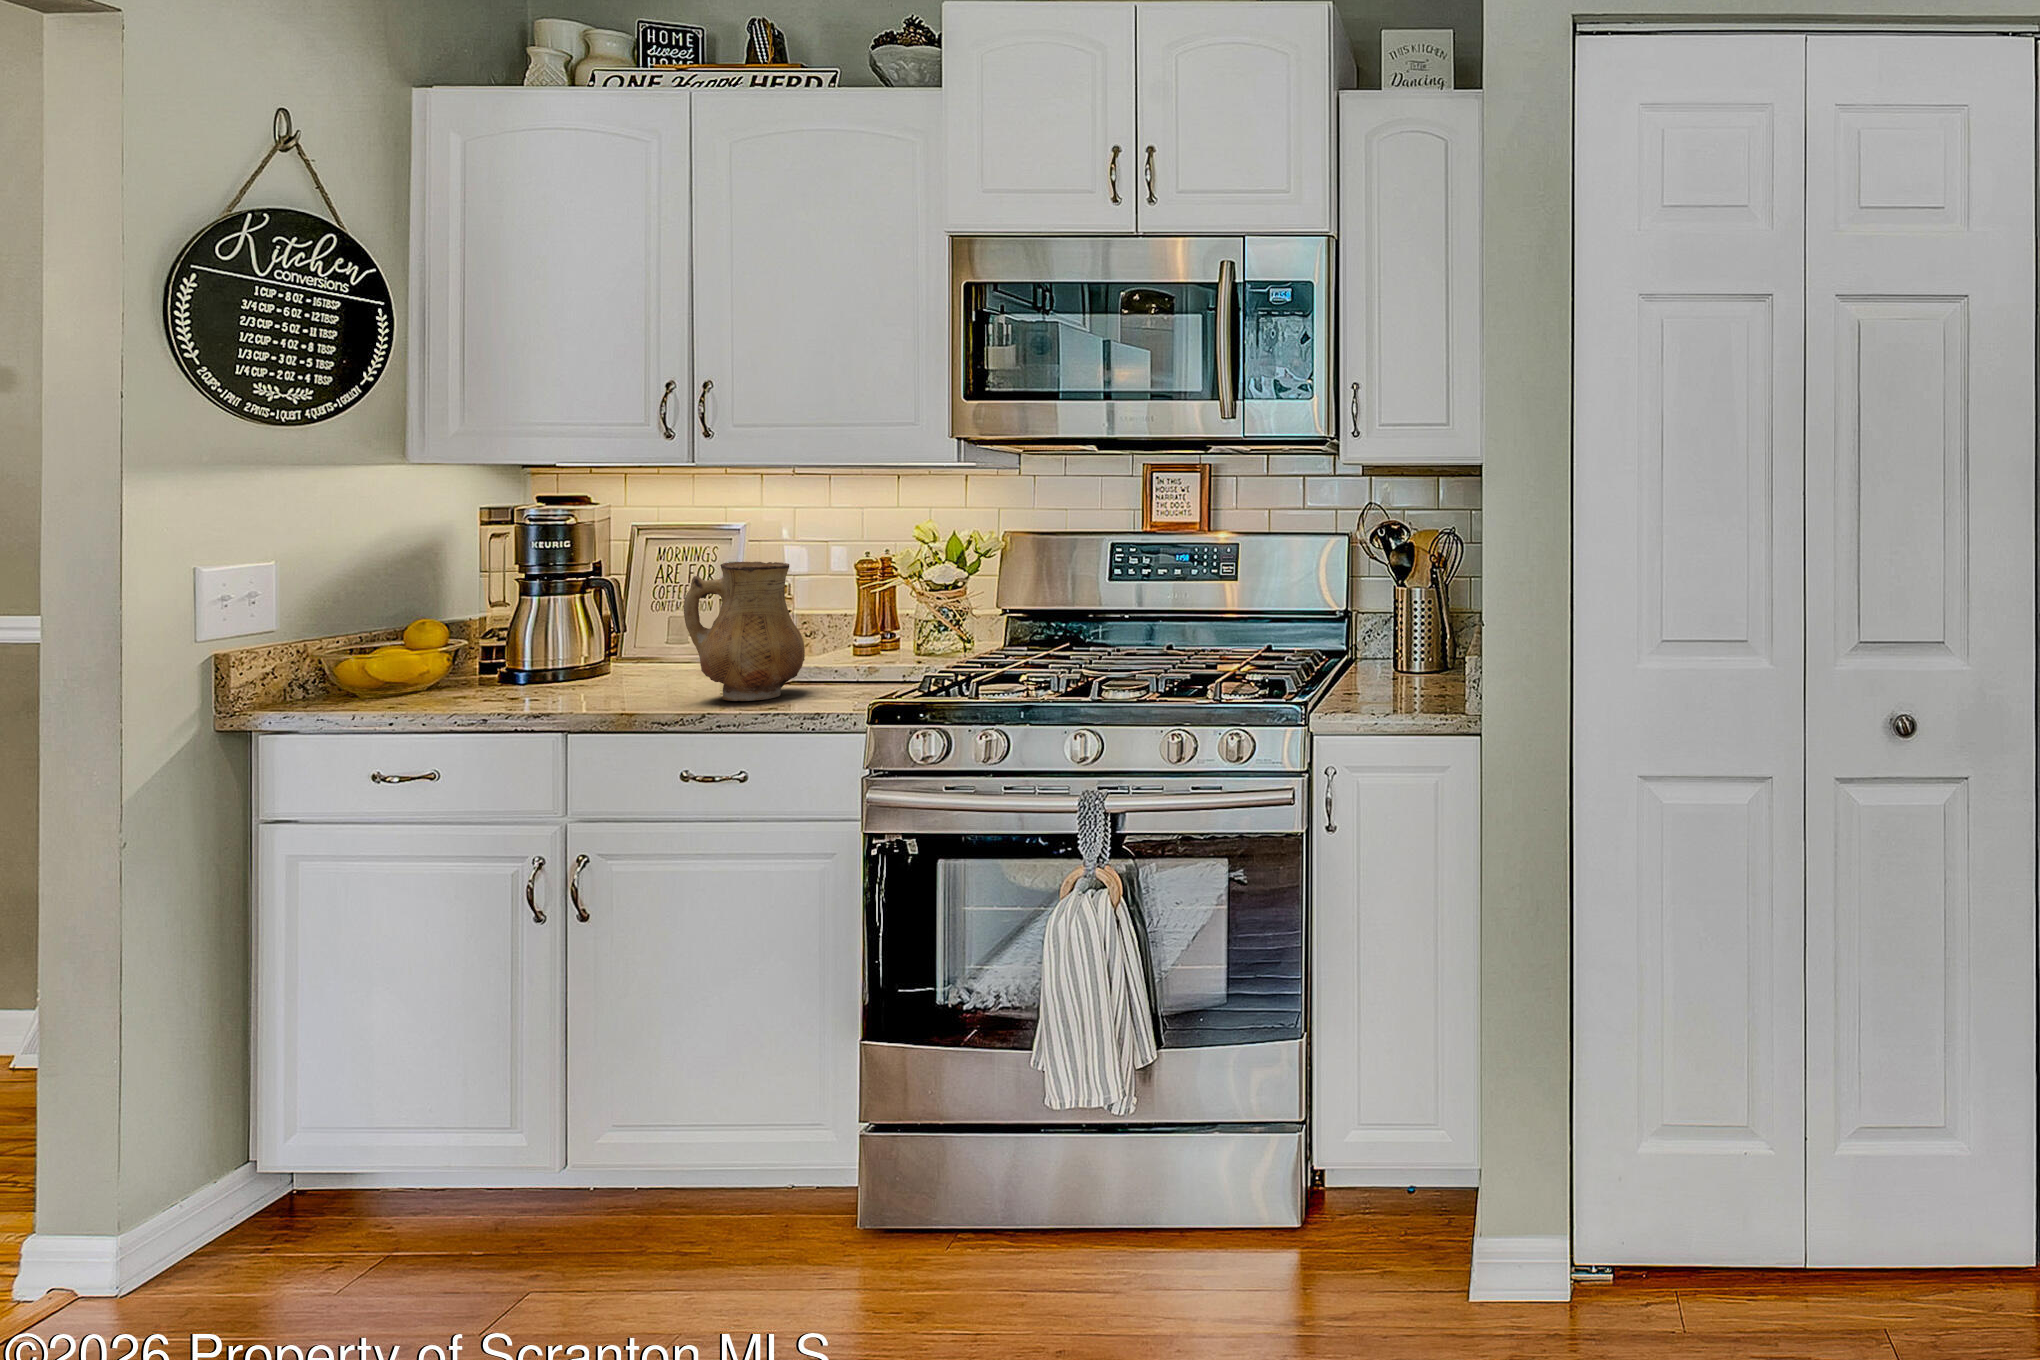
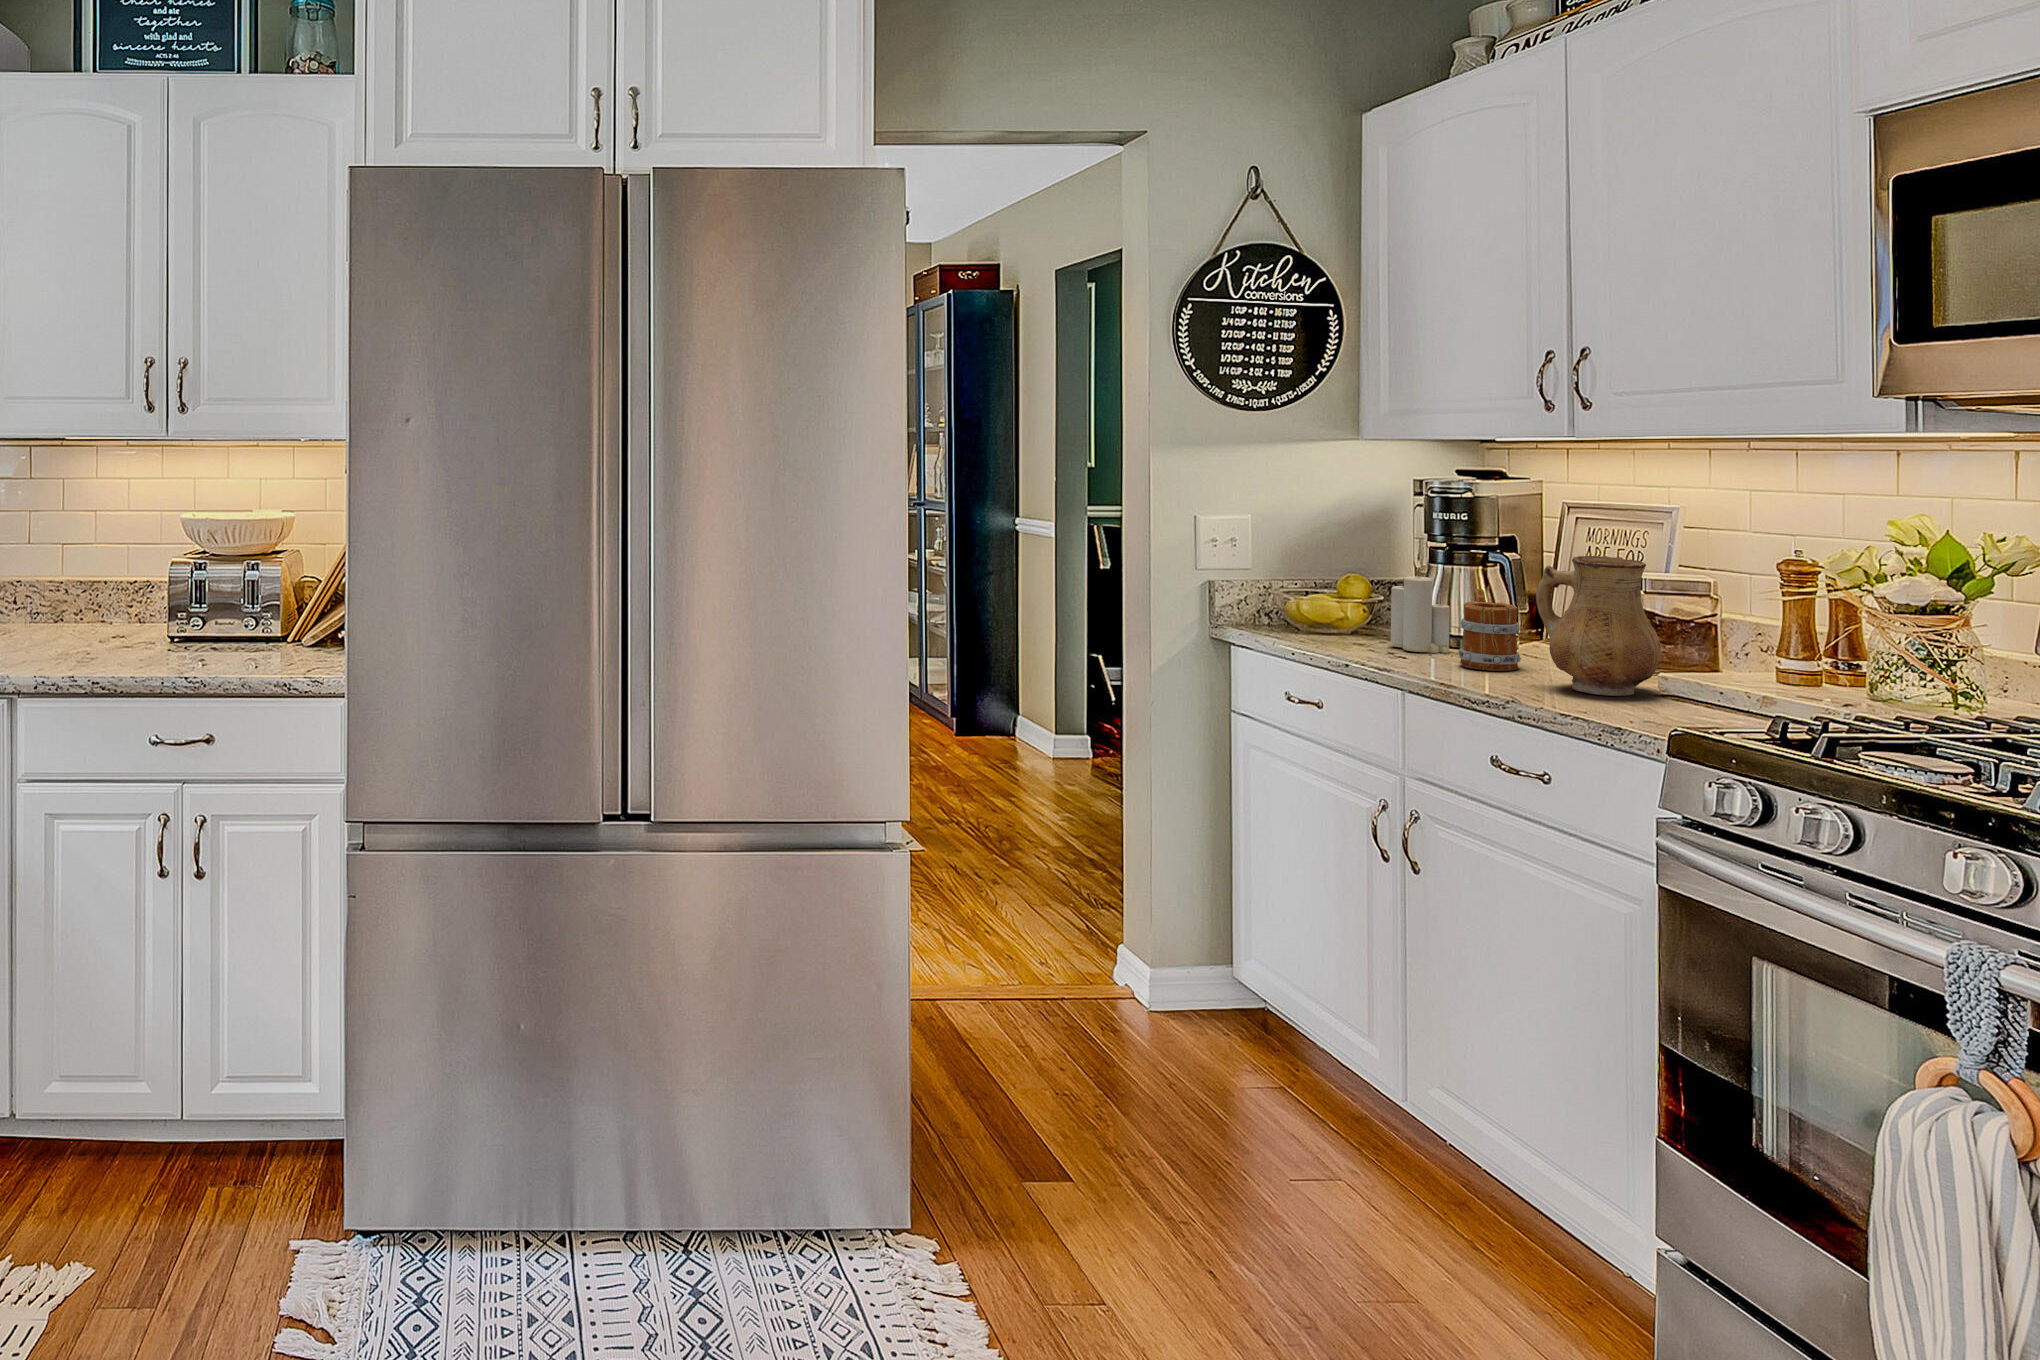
candle: none [478,603,552,698] -> present [1391,570,1450,653]
mug: none [579,615,649,702] -> present [1458,589,1521,671]

